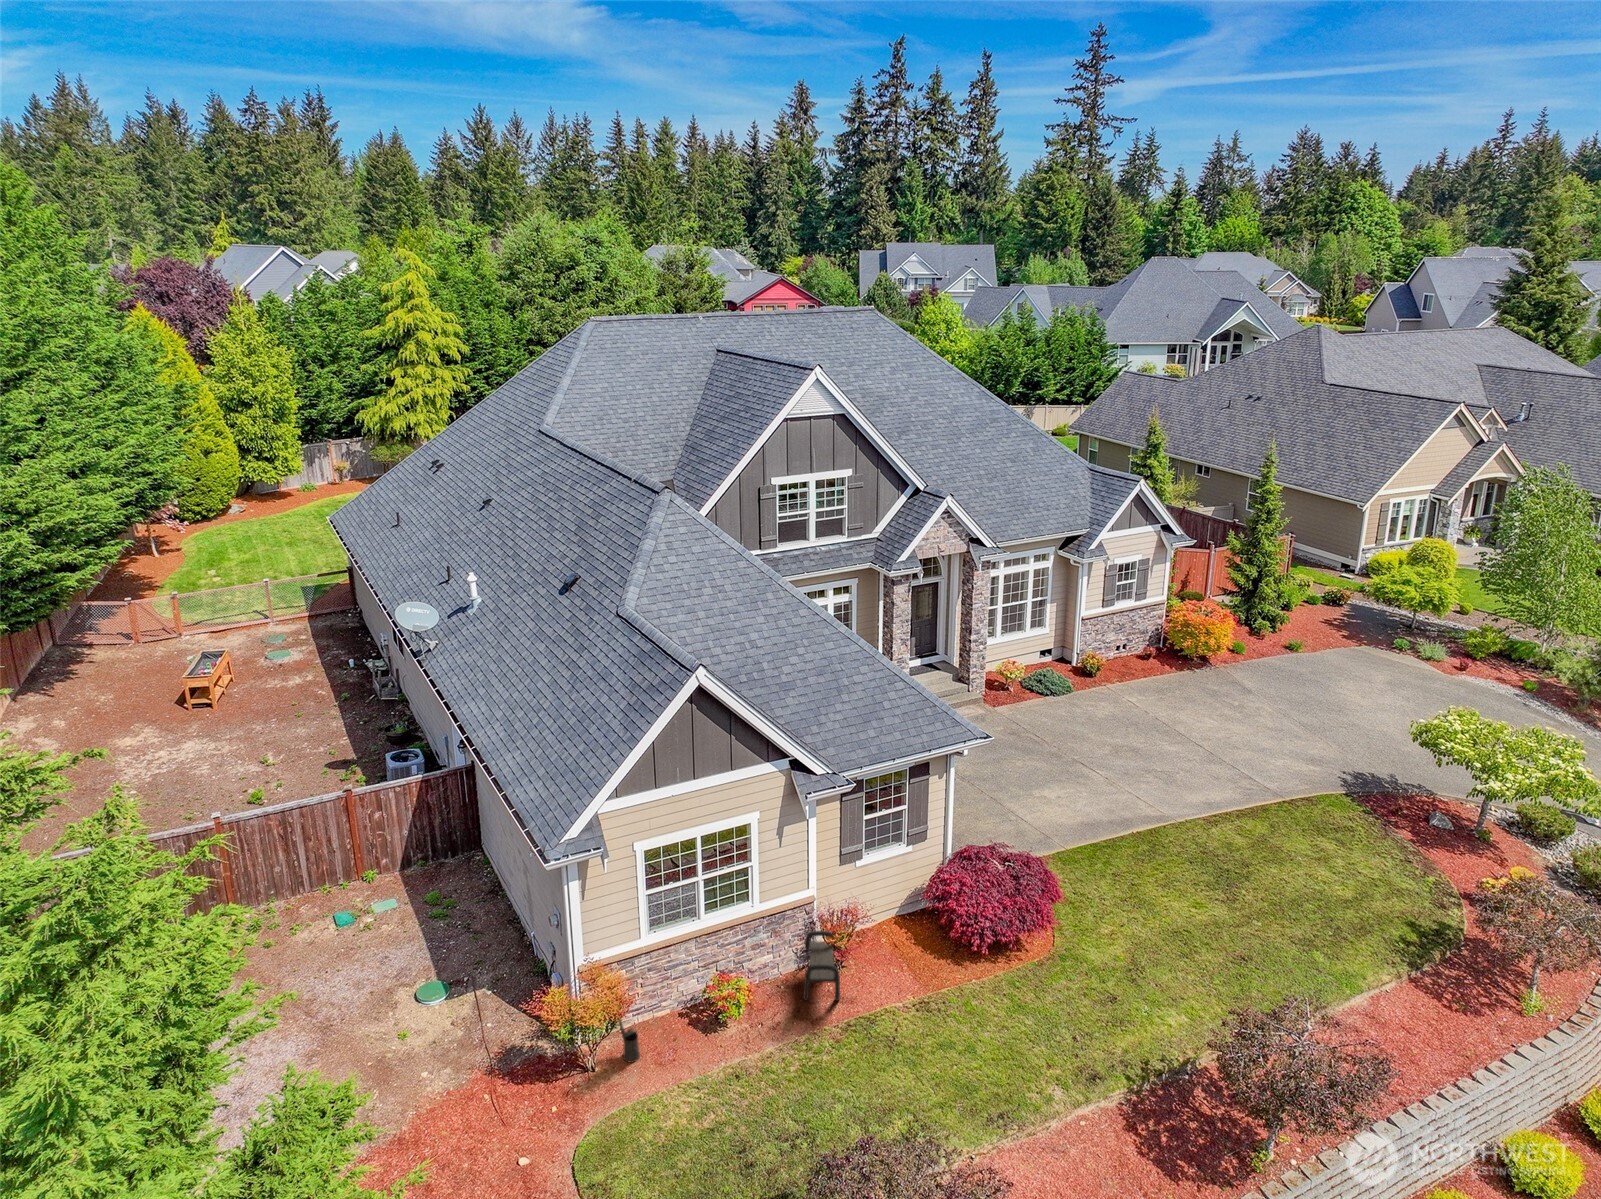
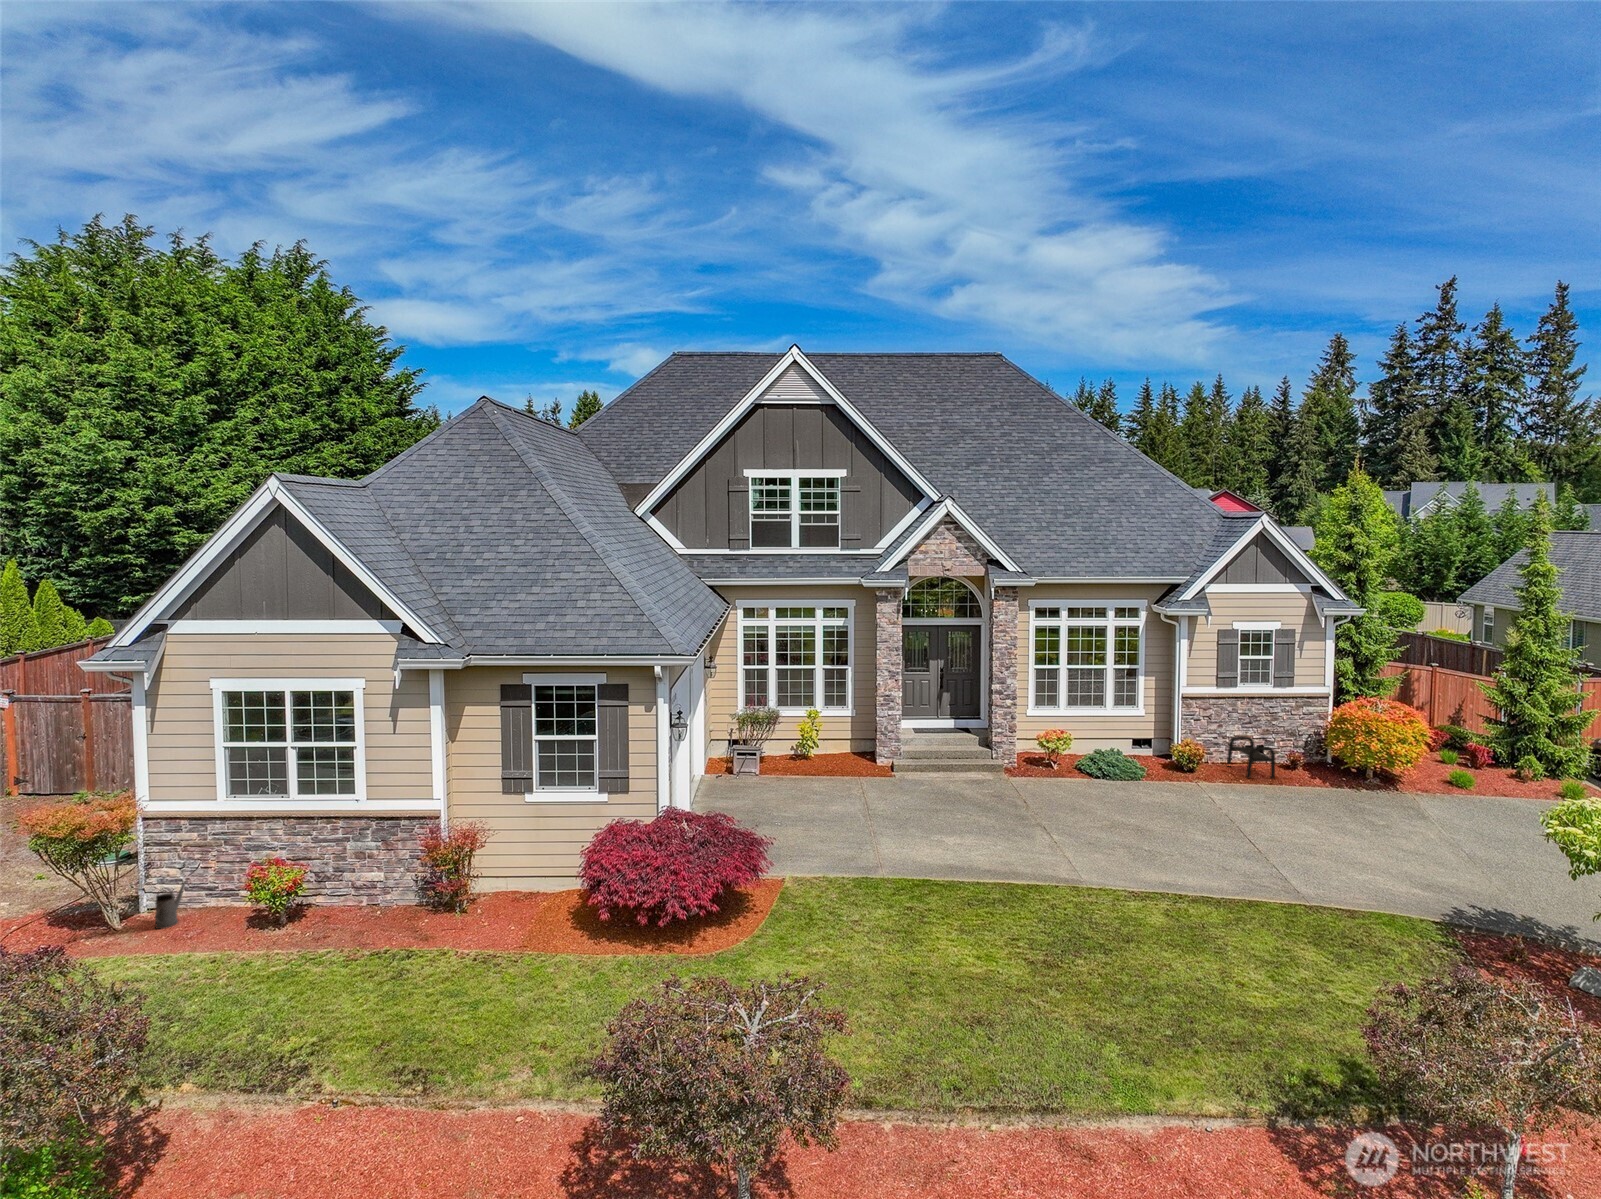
bench: present [803,931,840,1001] -> present [1227,736,1275,779]

